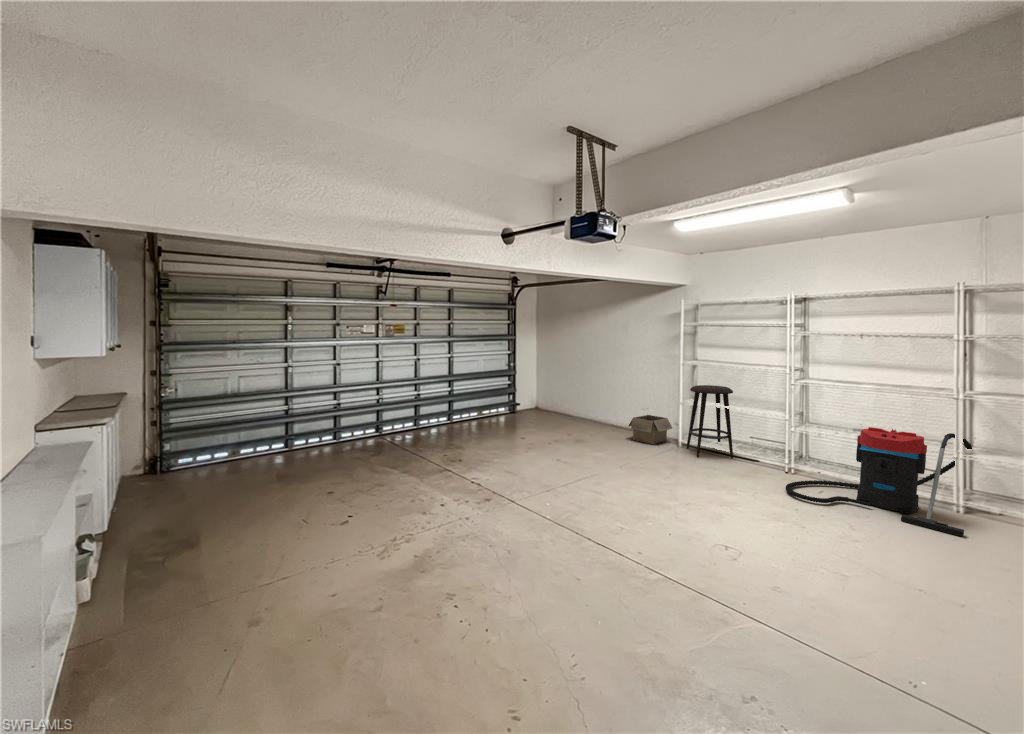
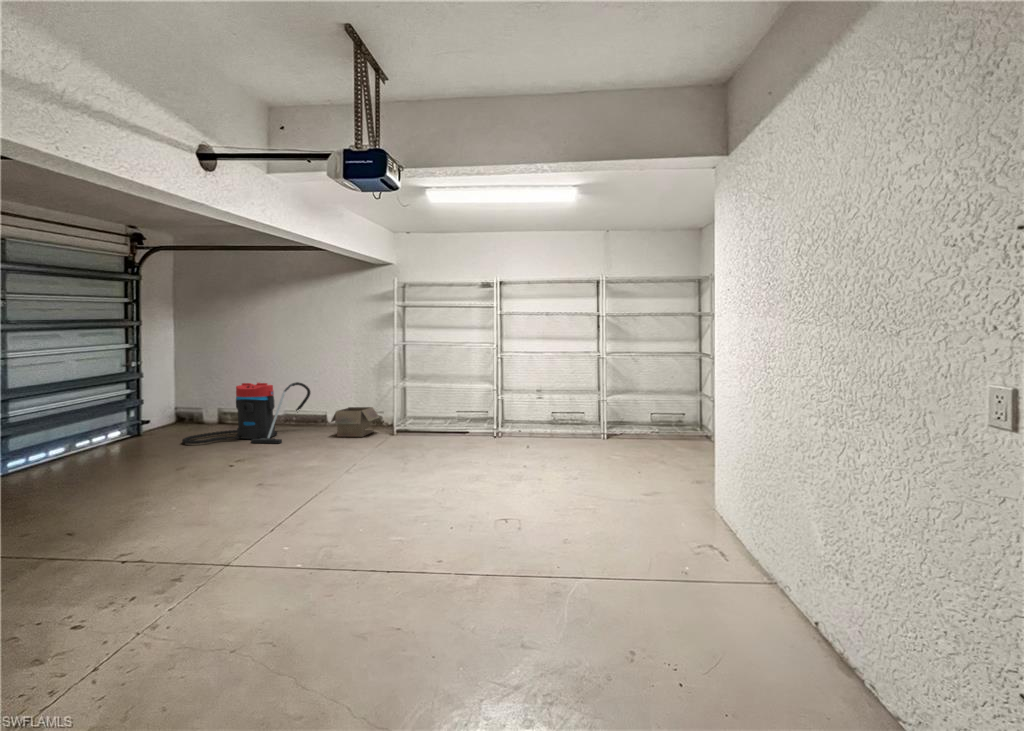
stool: present [687,385,733,458] -> none [398,367,444,439]
vacuum cleaner: present [786,427,972,537] -> present [182,382,310,444]

